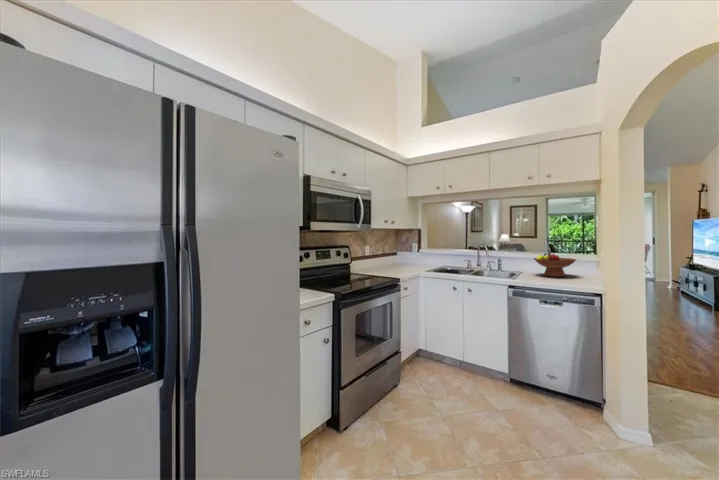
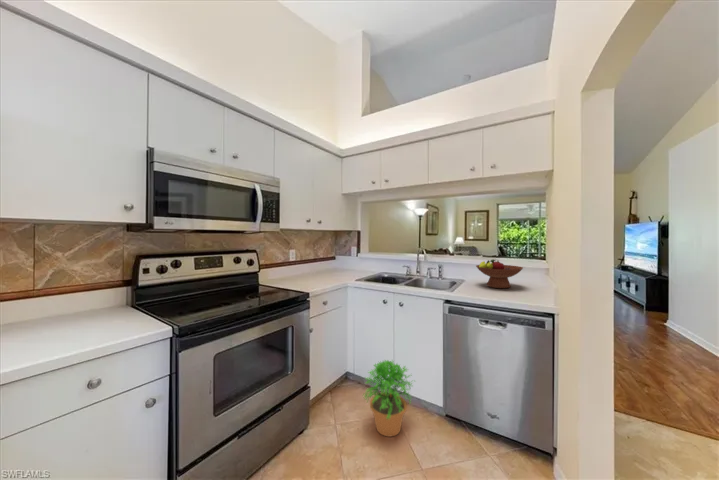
potted plant: none [442,333,486,392] -> present [365,360,411,436]

